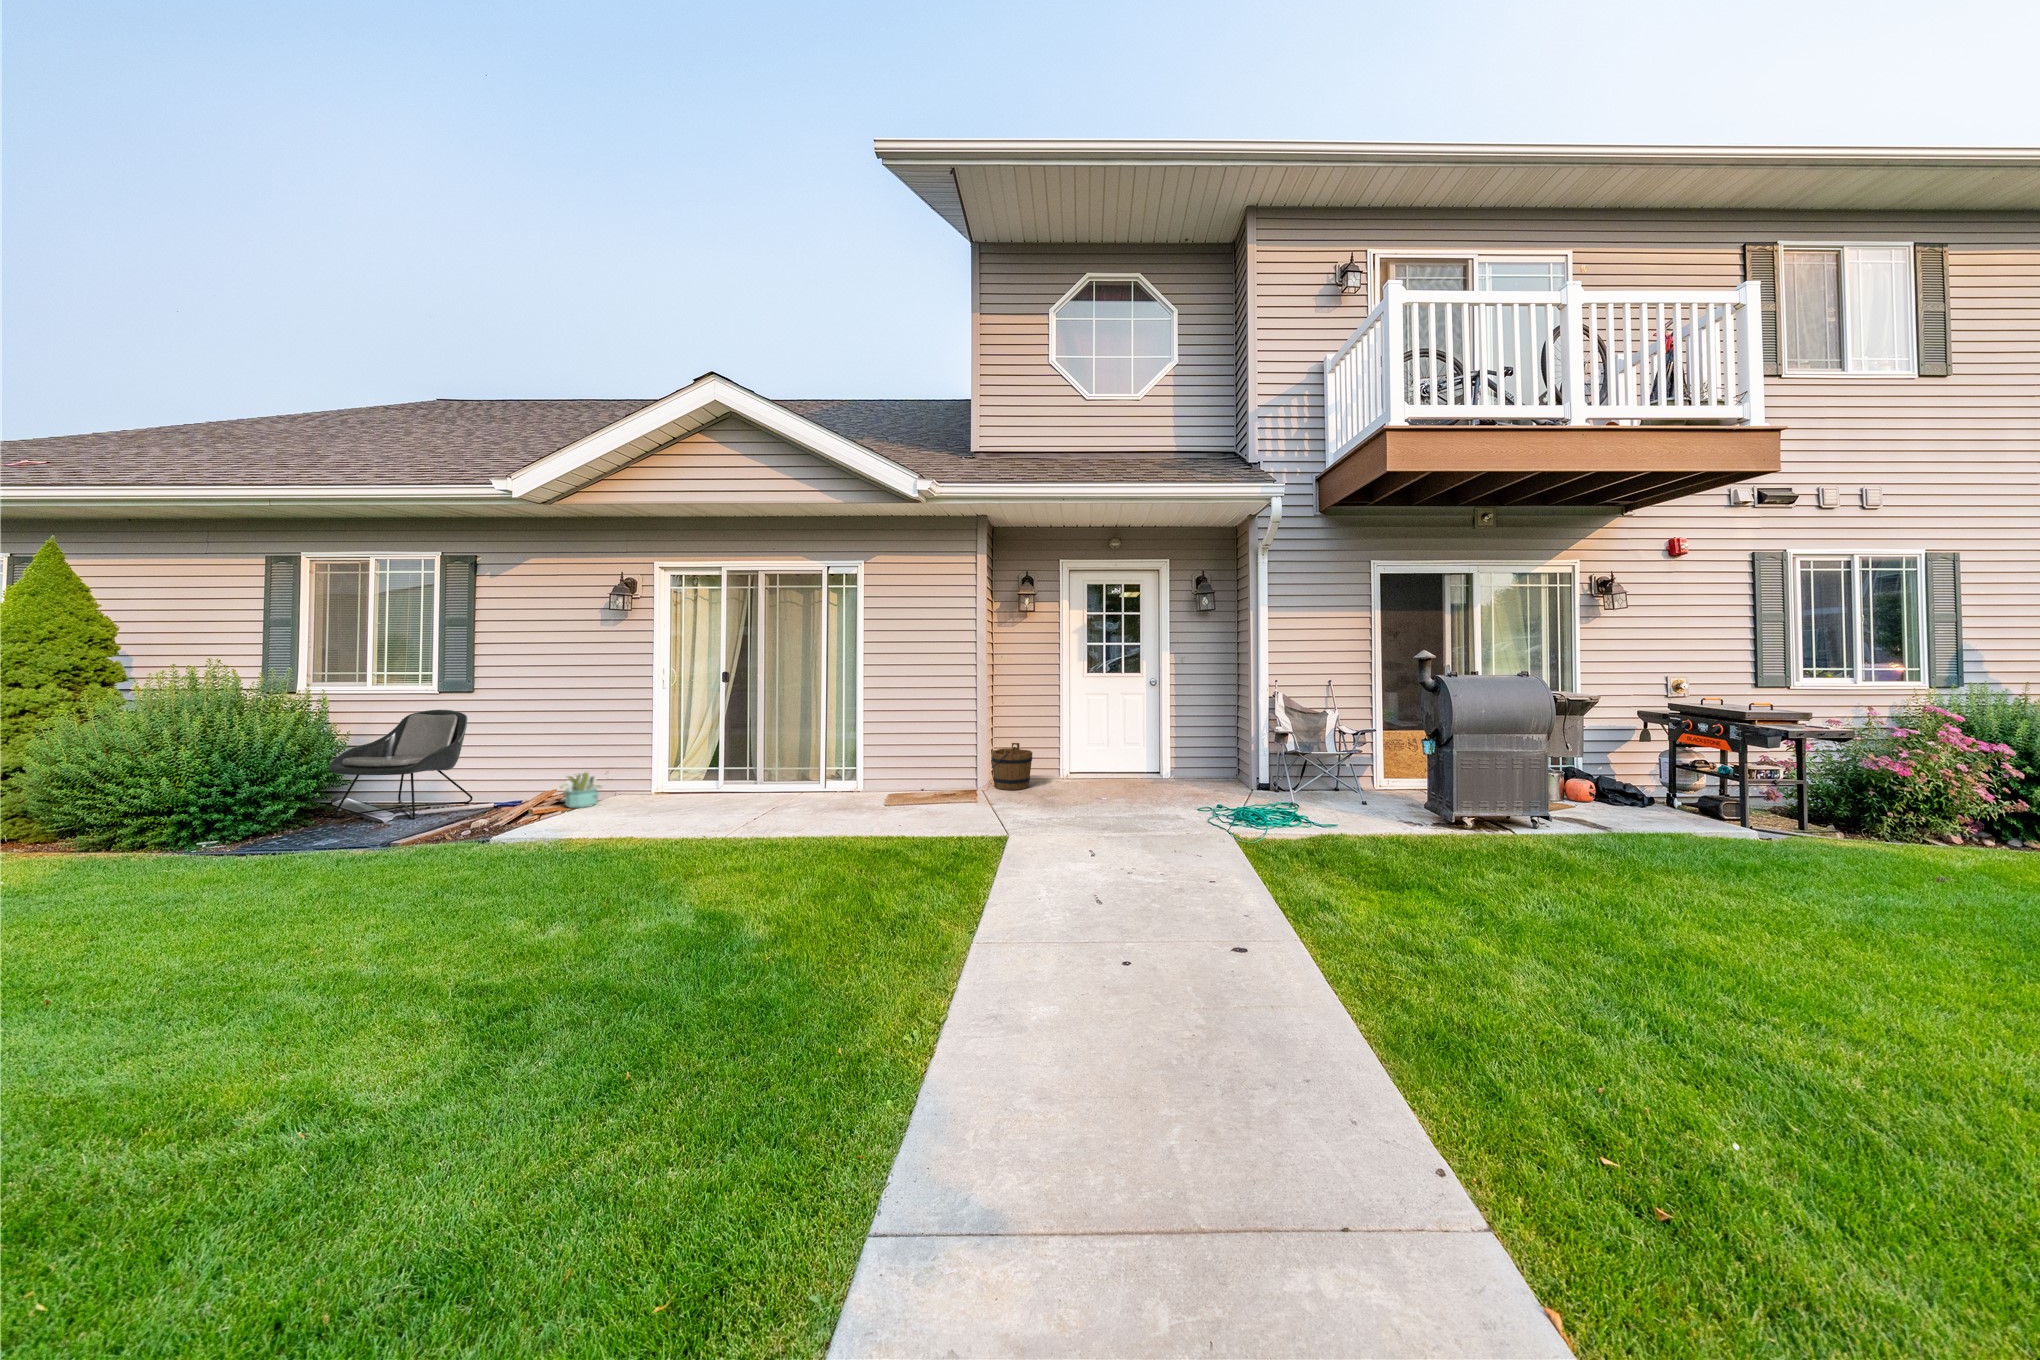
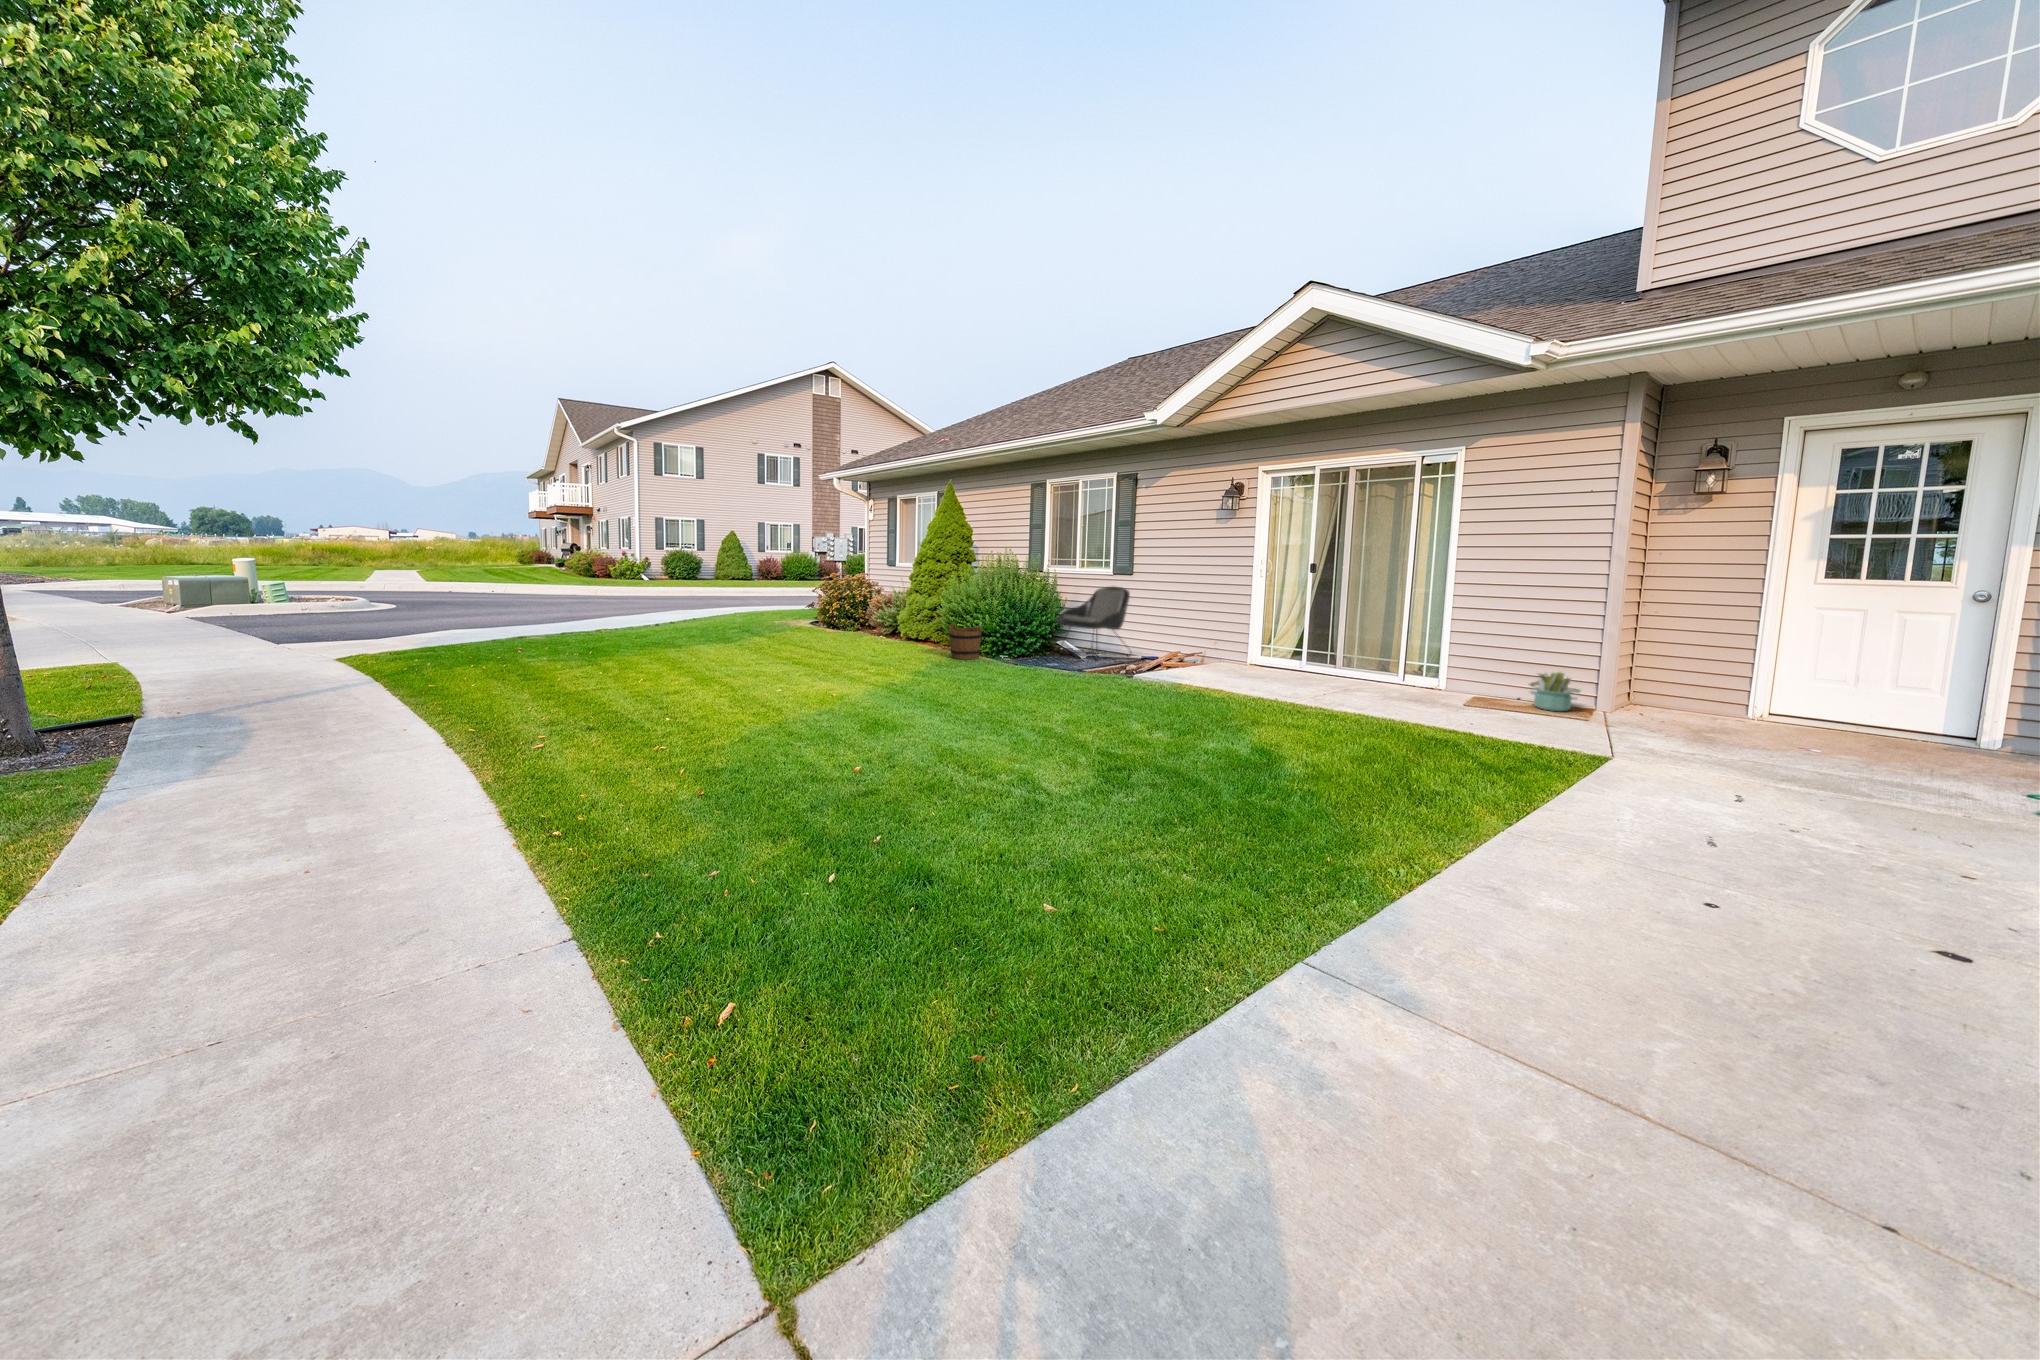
bucket: present [991,743,1032,790] -> present [949,624,982,659]
decorative plant: present [559,772,602,808] -> present [1530,672,1581,711]

